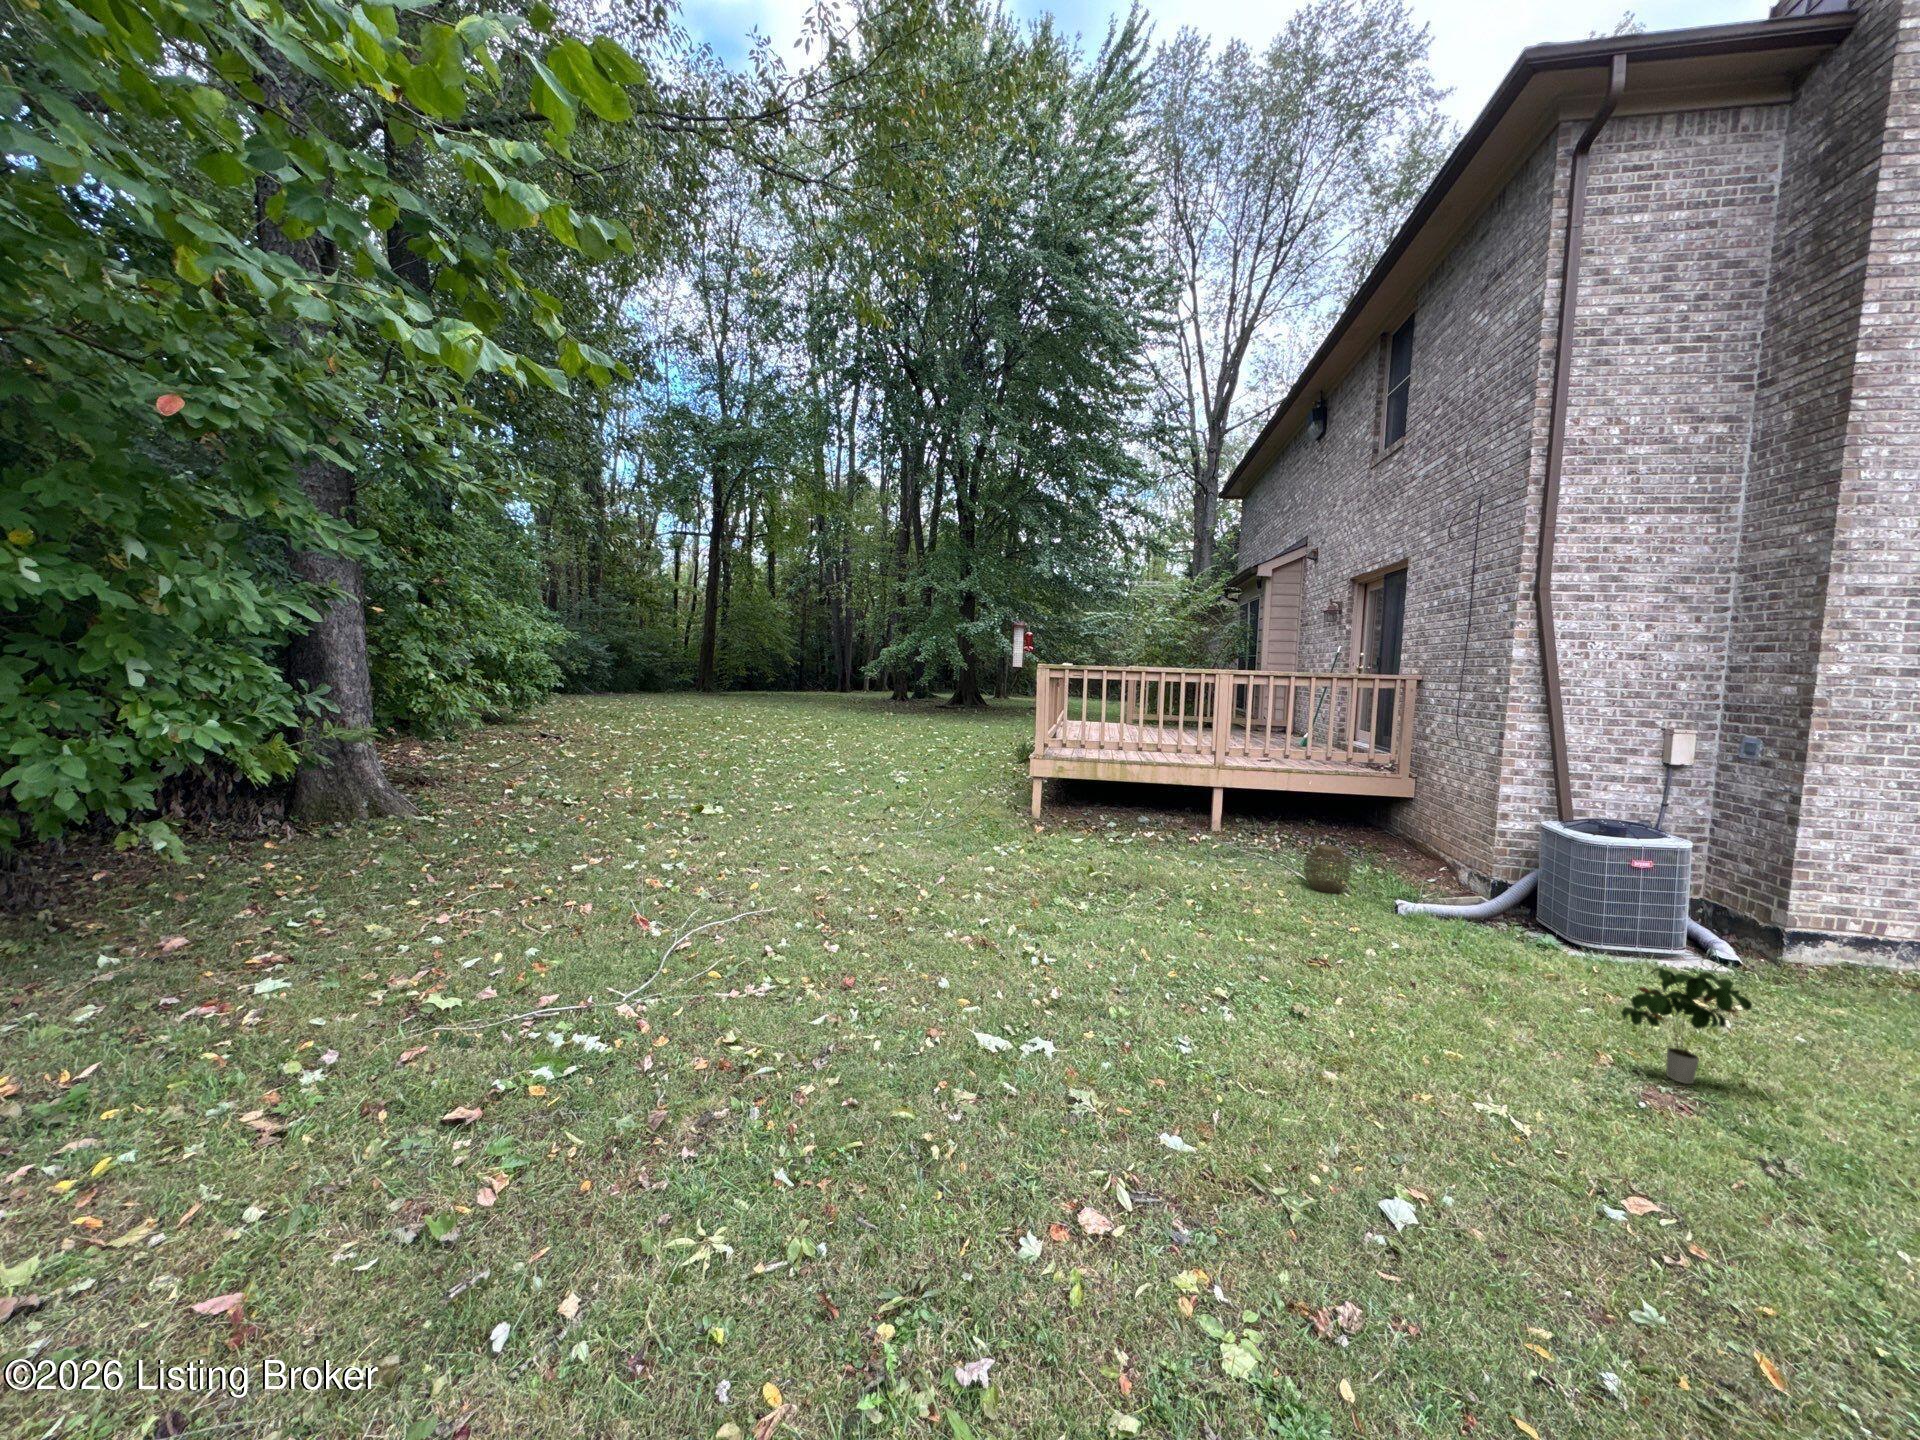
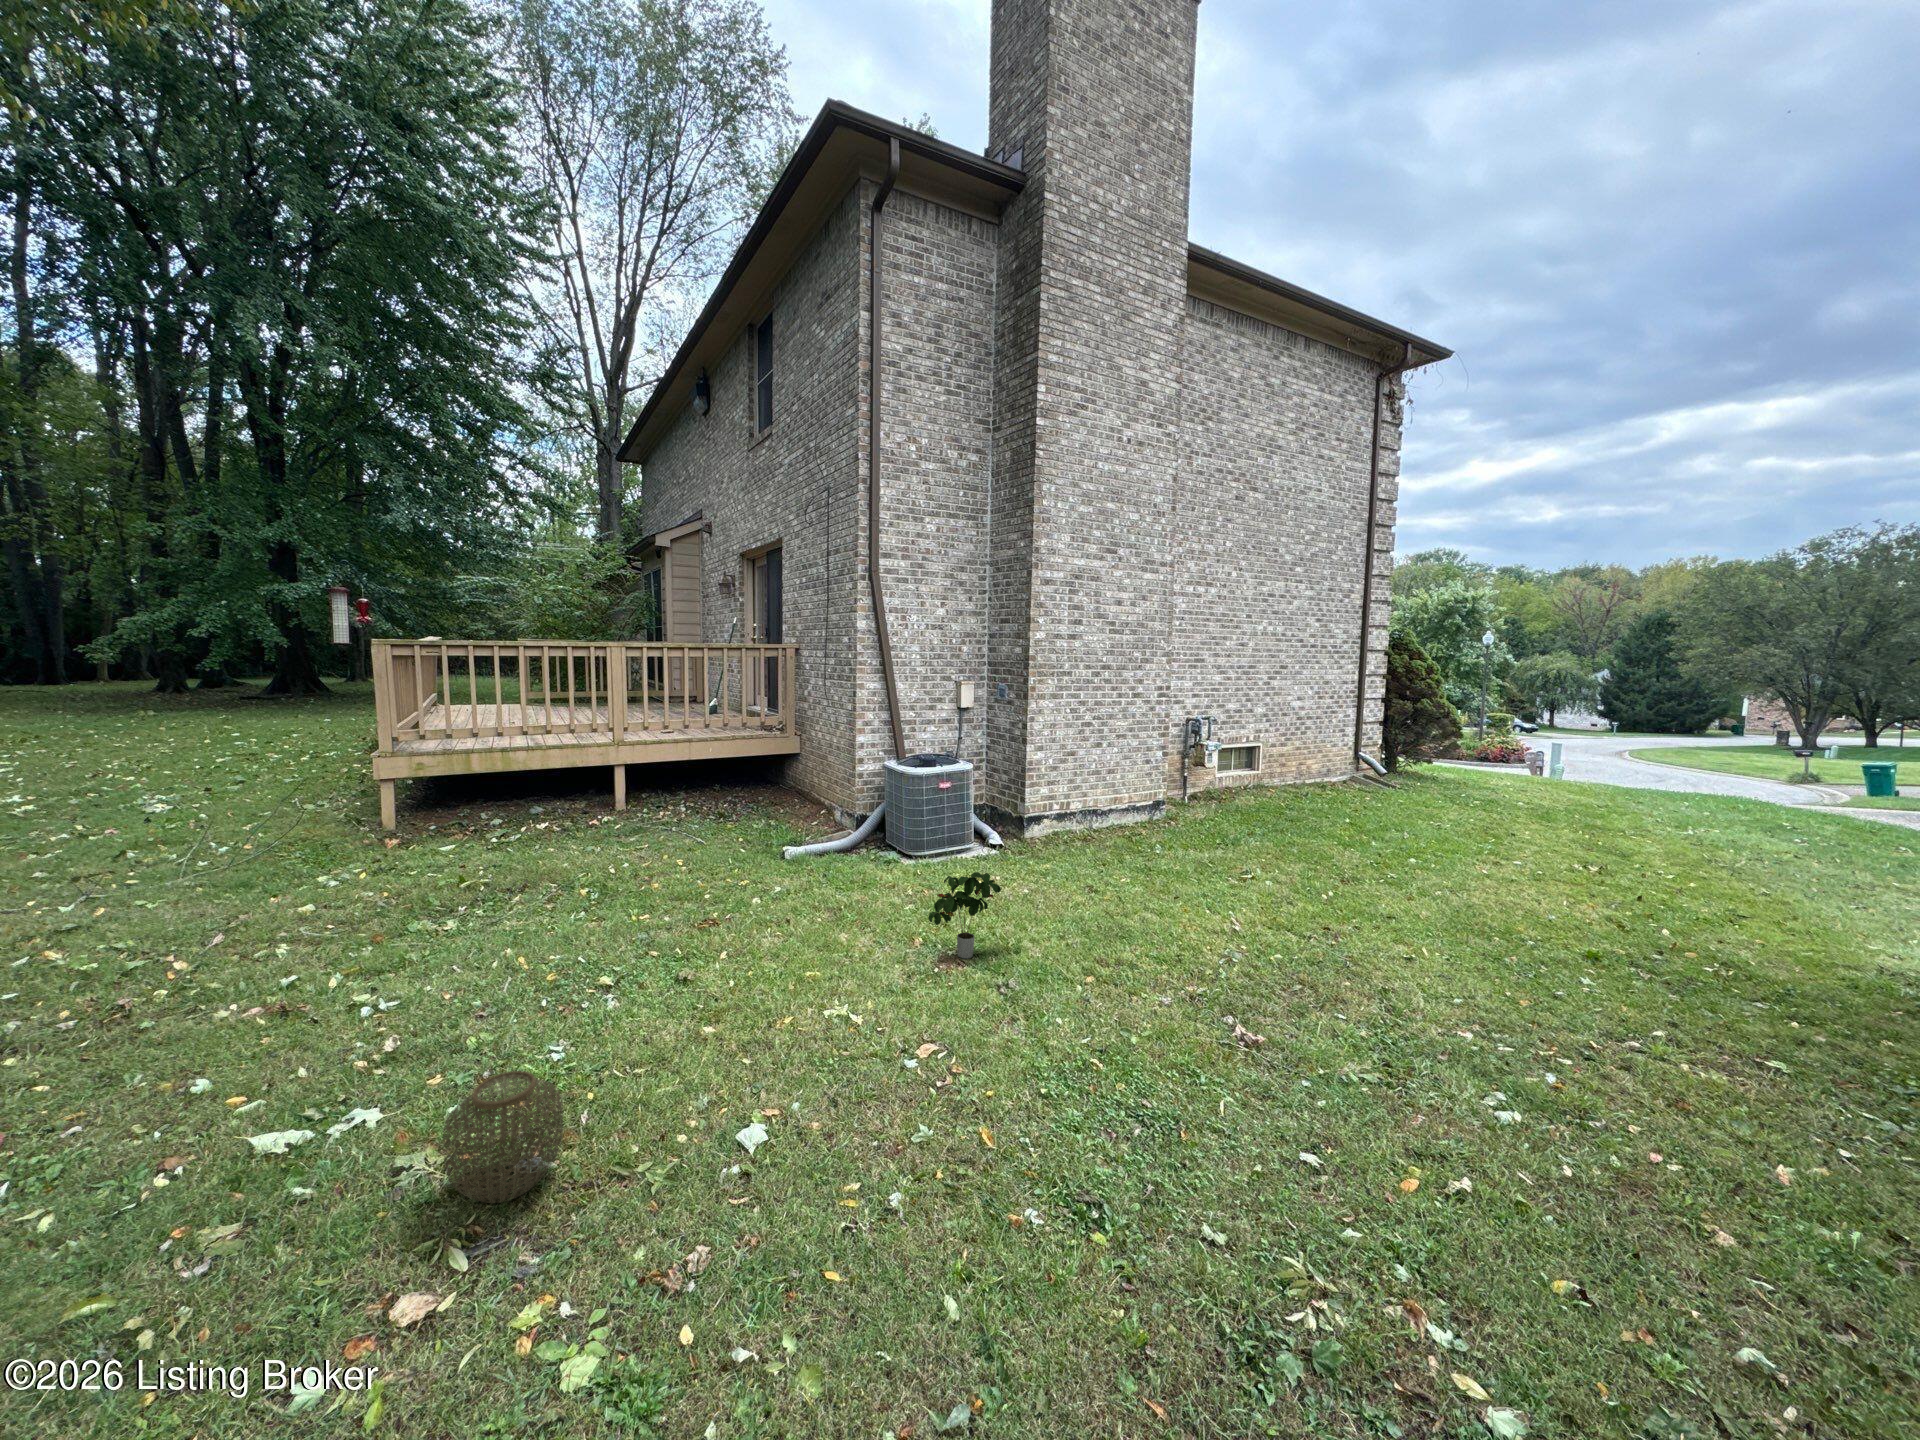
woven basket: present [1304,845,1350,893] -> present [443,1071,563,1203]

